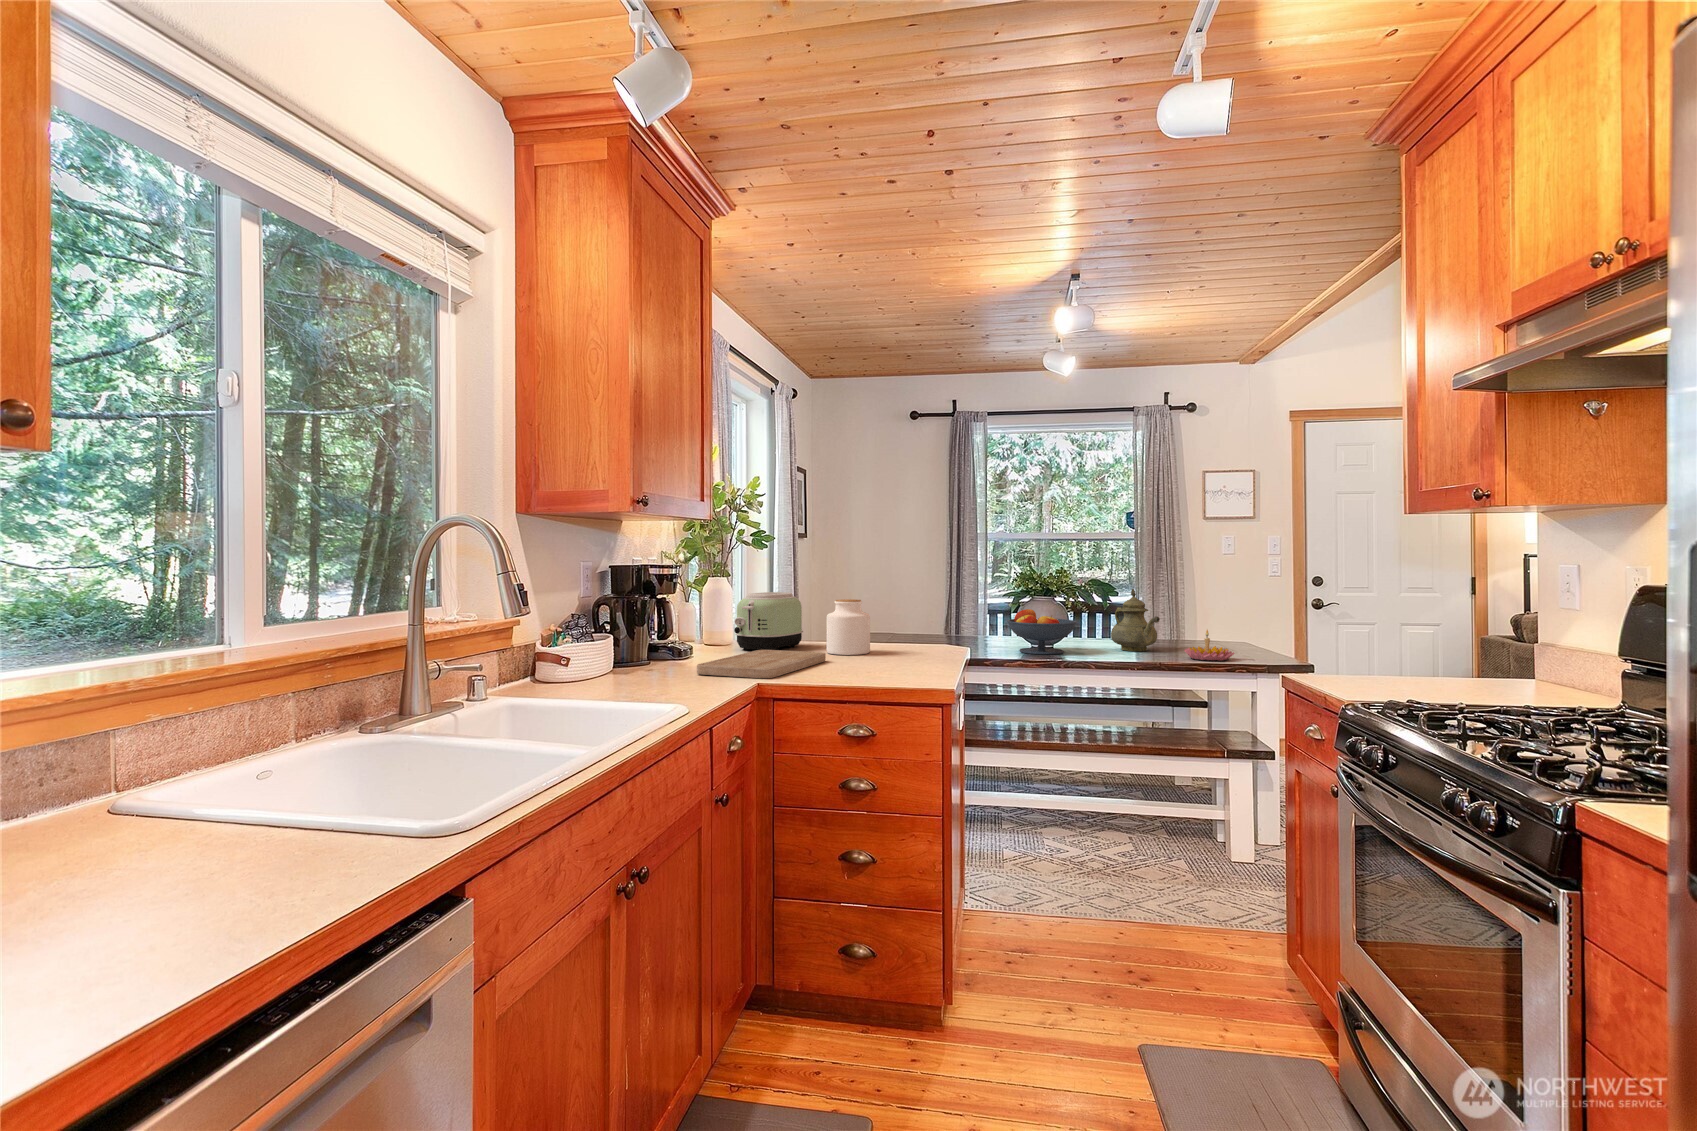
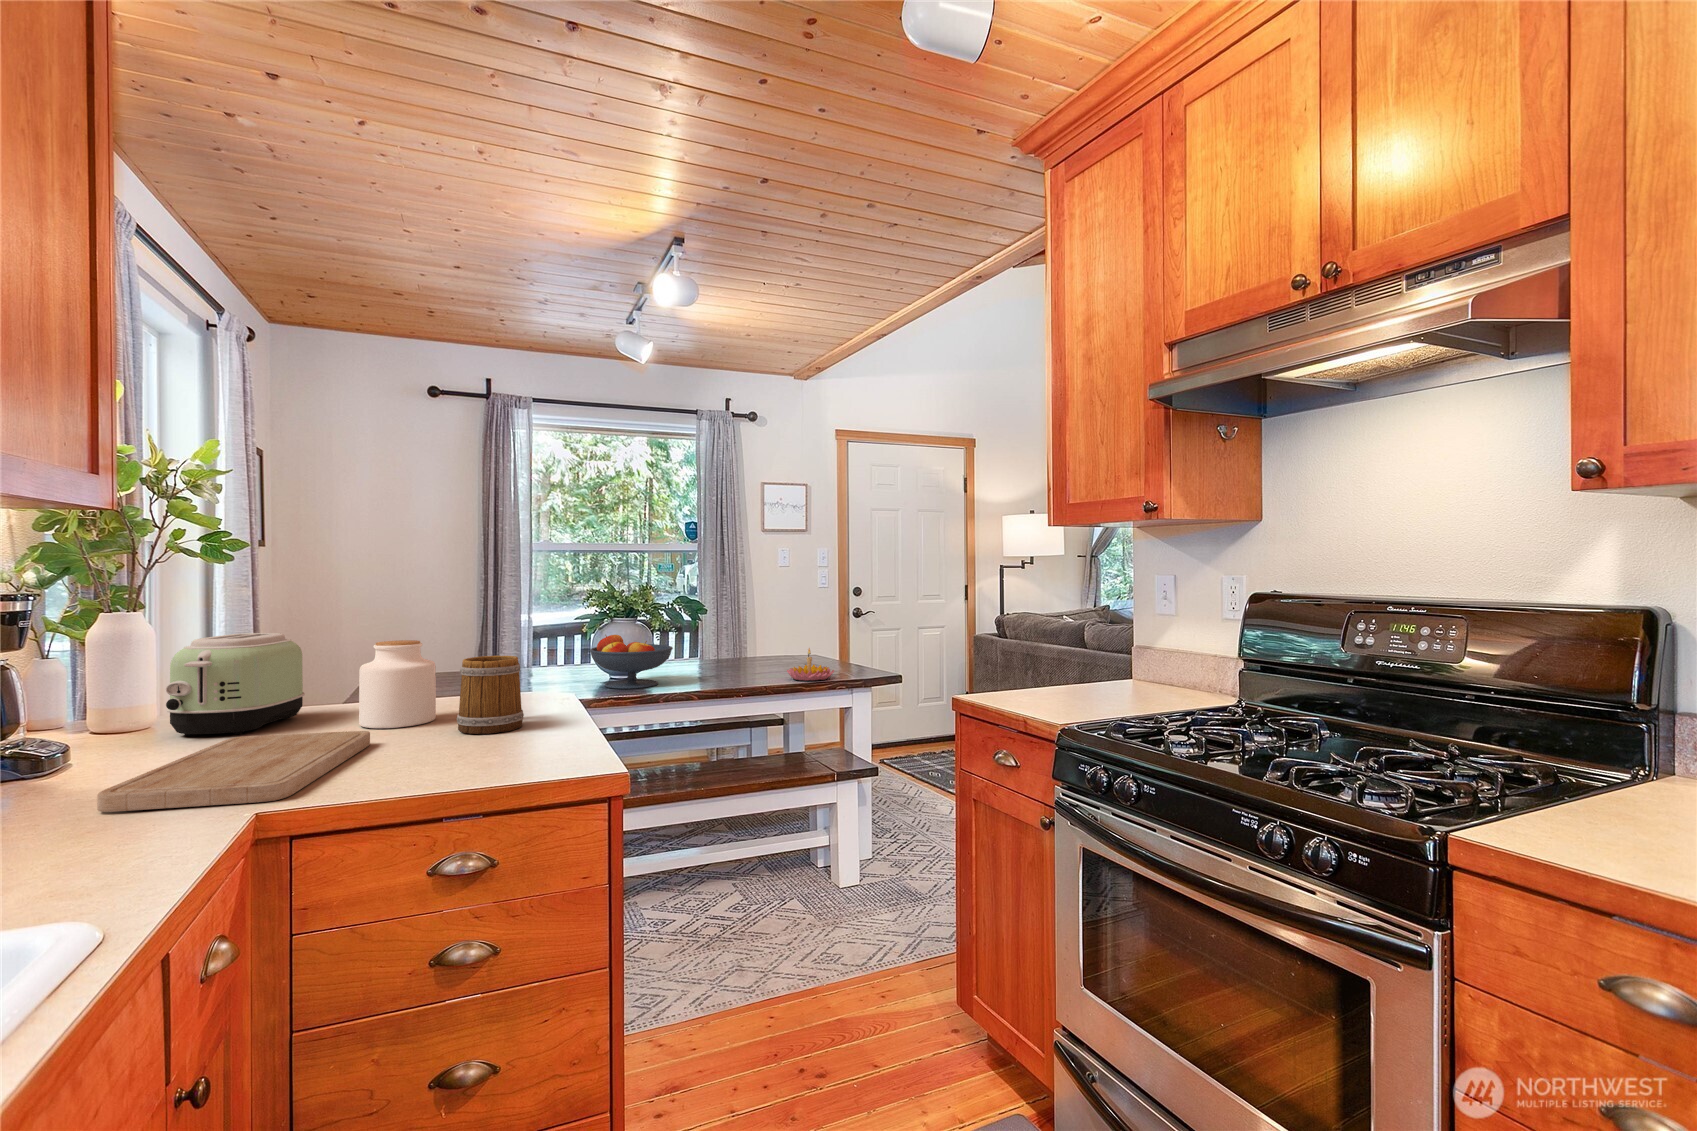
teapot: present [1111,589,1160,651] -> none [704,606,758,675]
mug: none [875,611,917,662] -> present [457,656,524,734]

